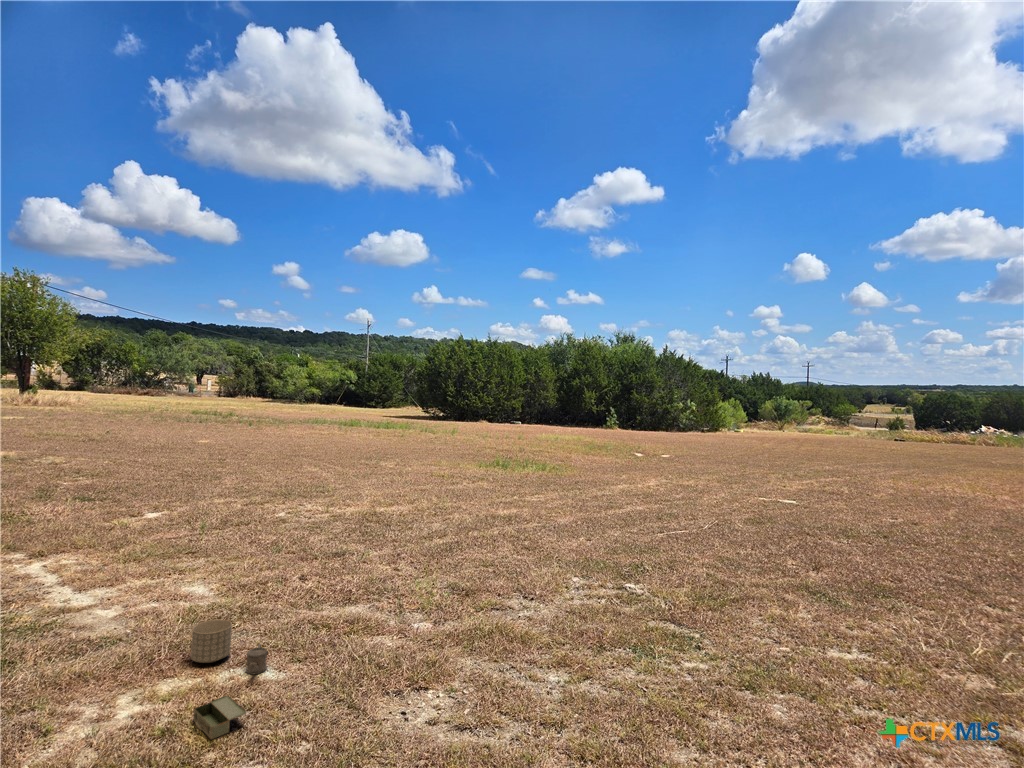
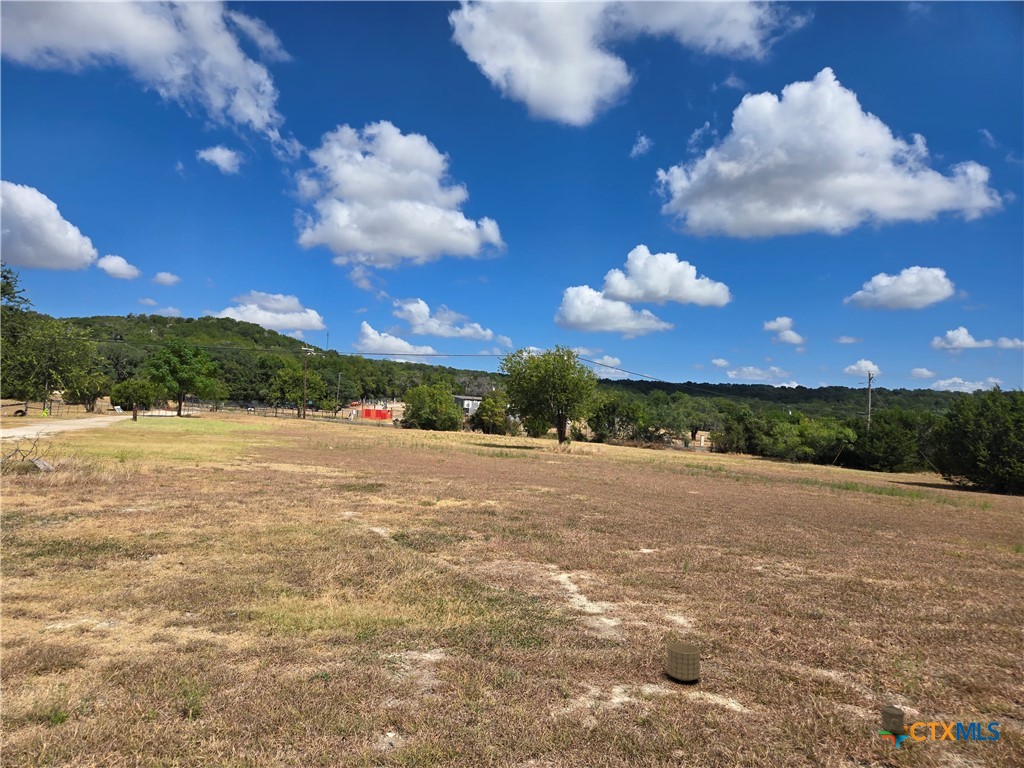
watering can: present [246,644,268,675] -> present [881,703,905,734]
toolbox: present [193,696,246,739] -> none [667,709,708,739]

